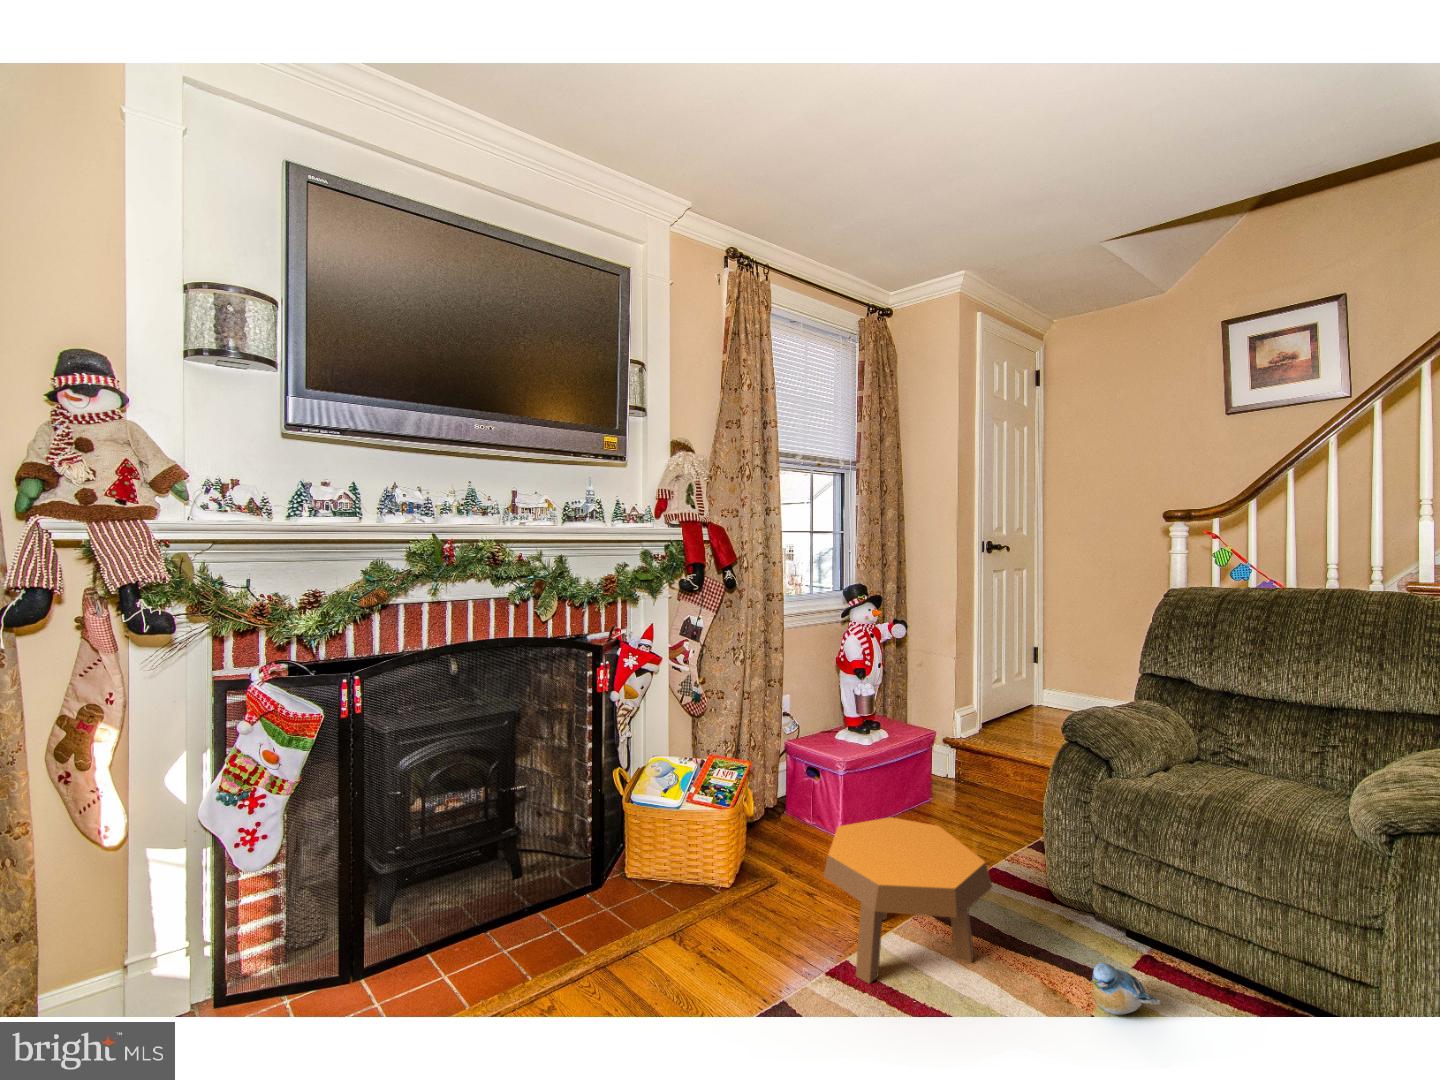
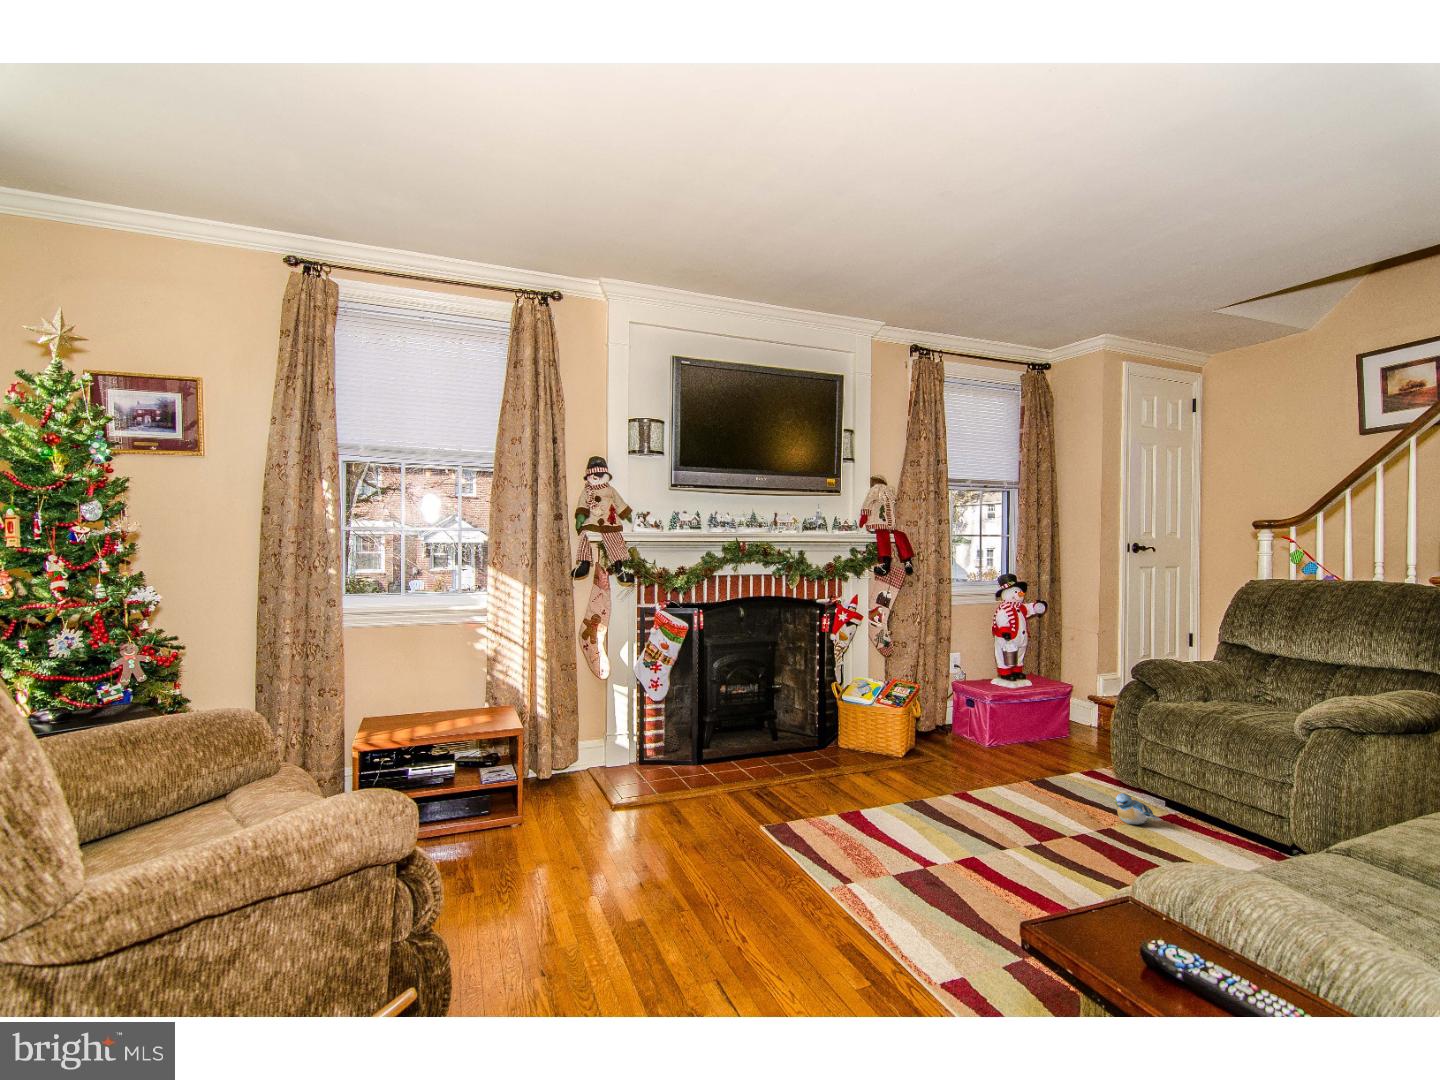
footstool: present [824,817,992,983] -> none [956,719,1064,800]

